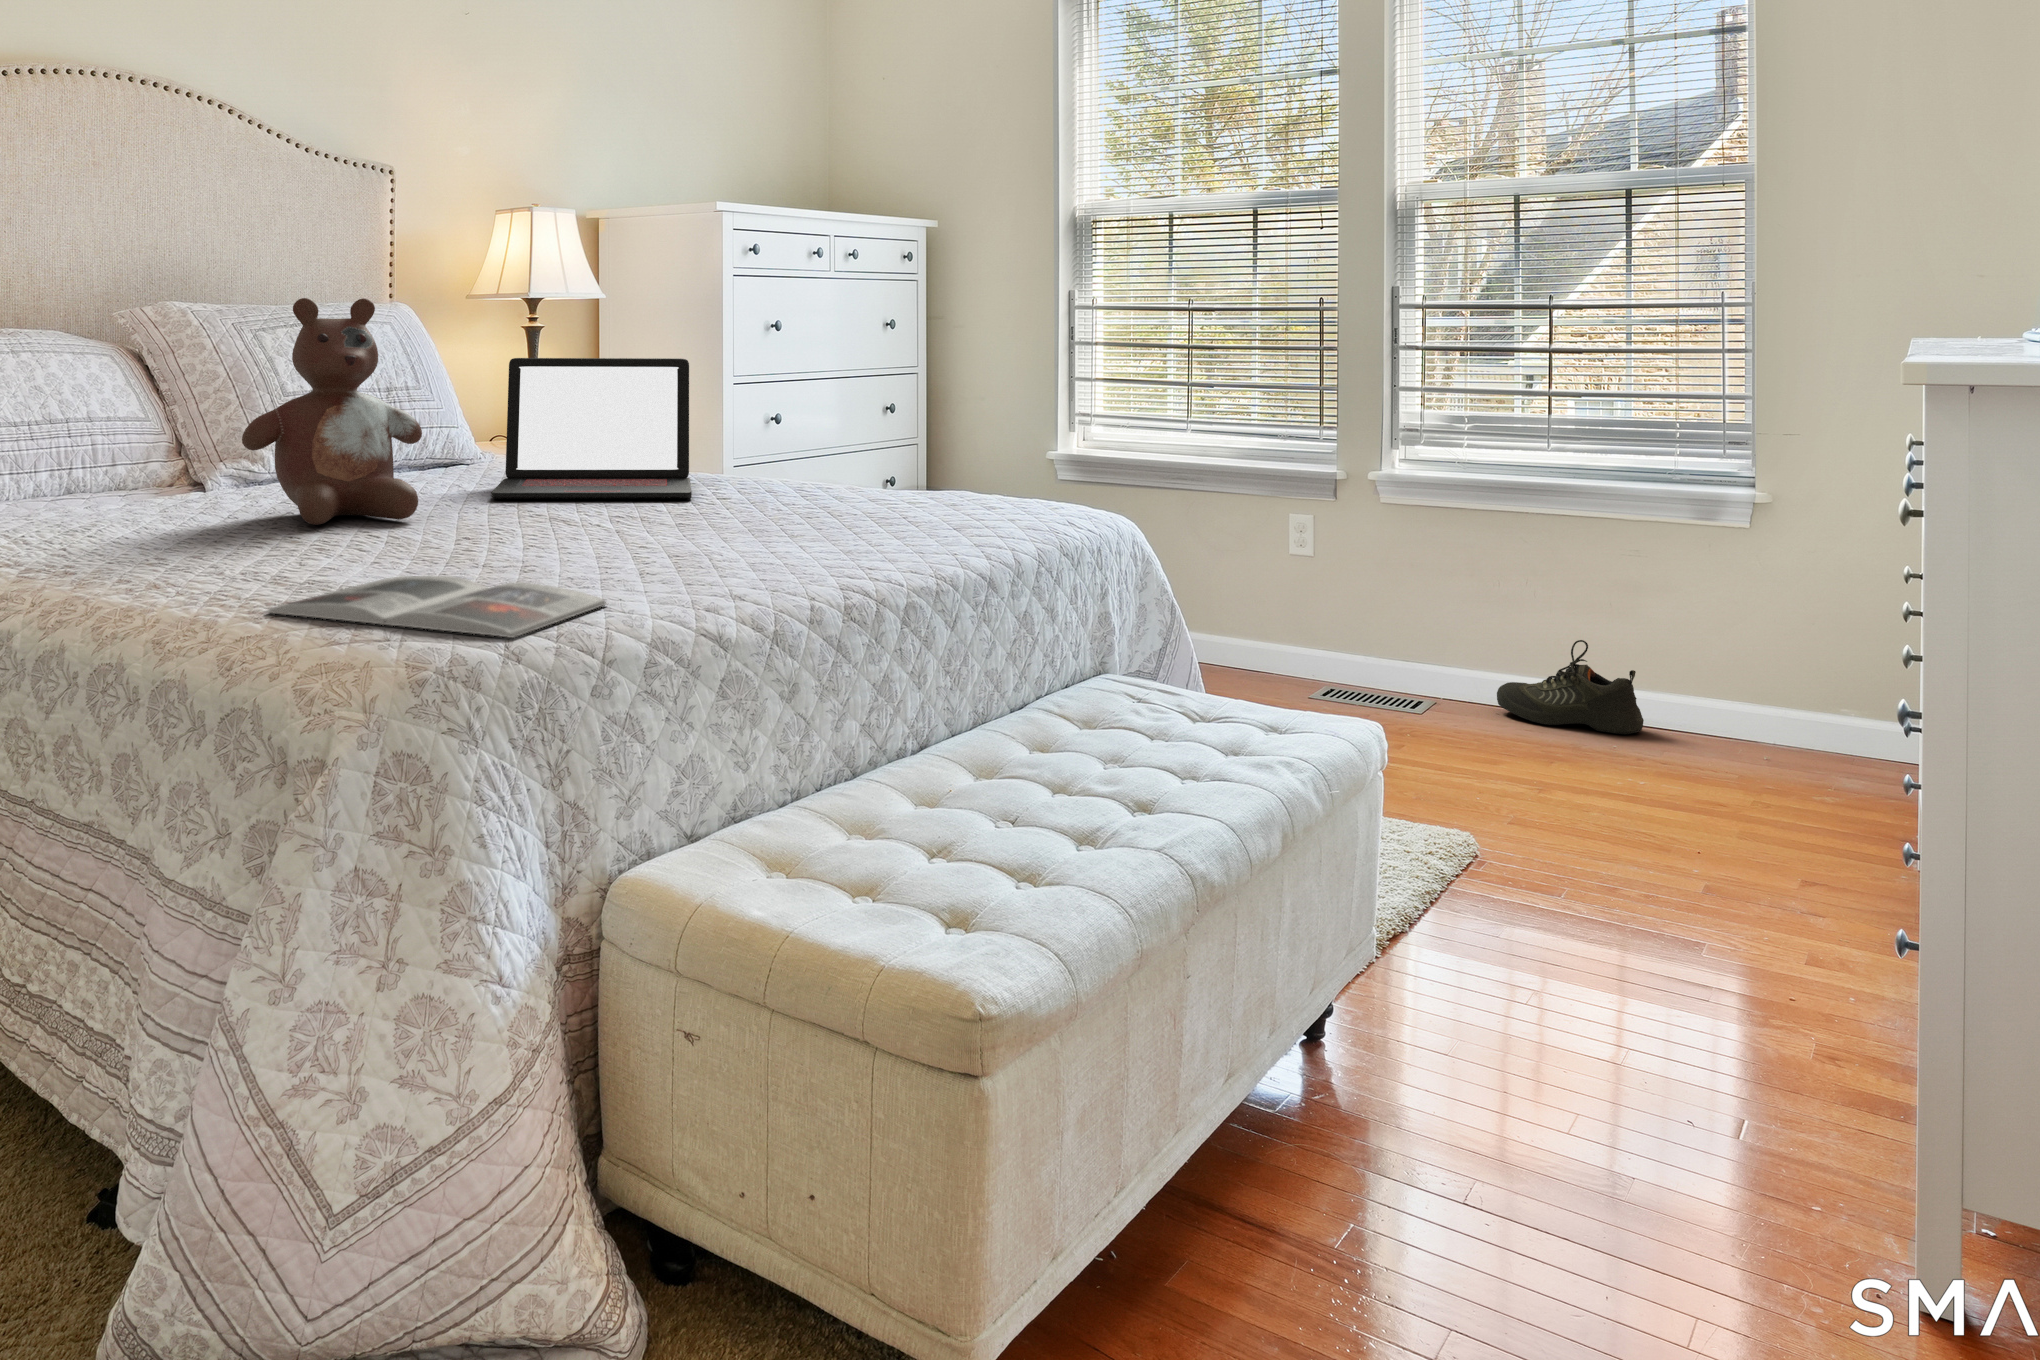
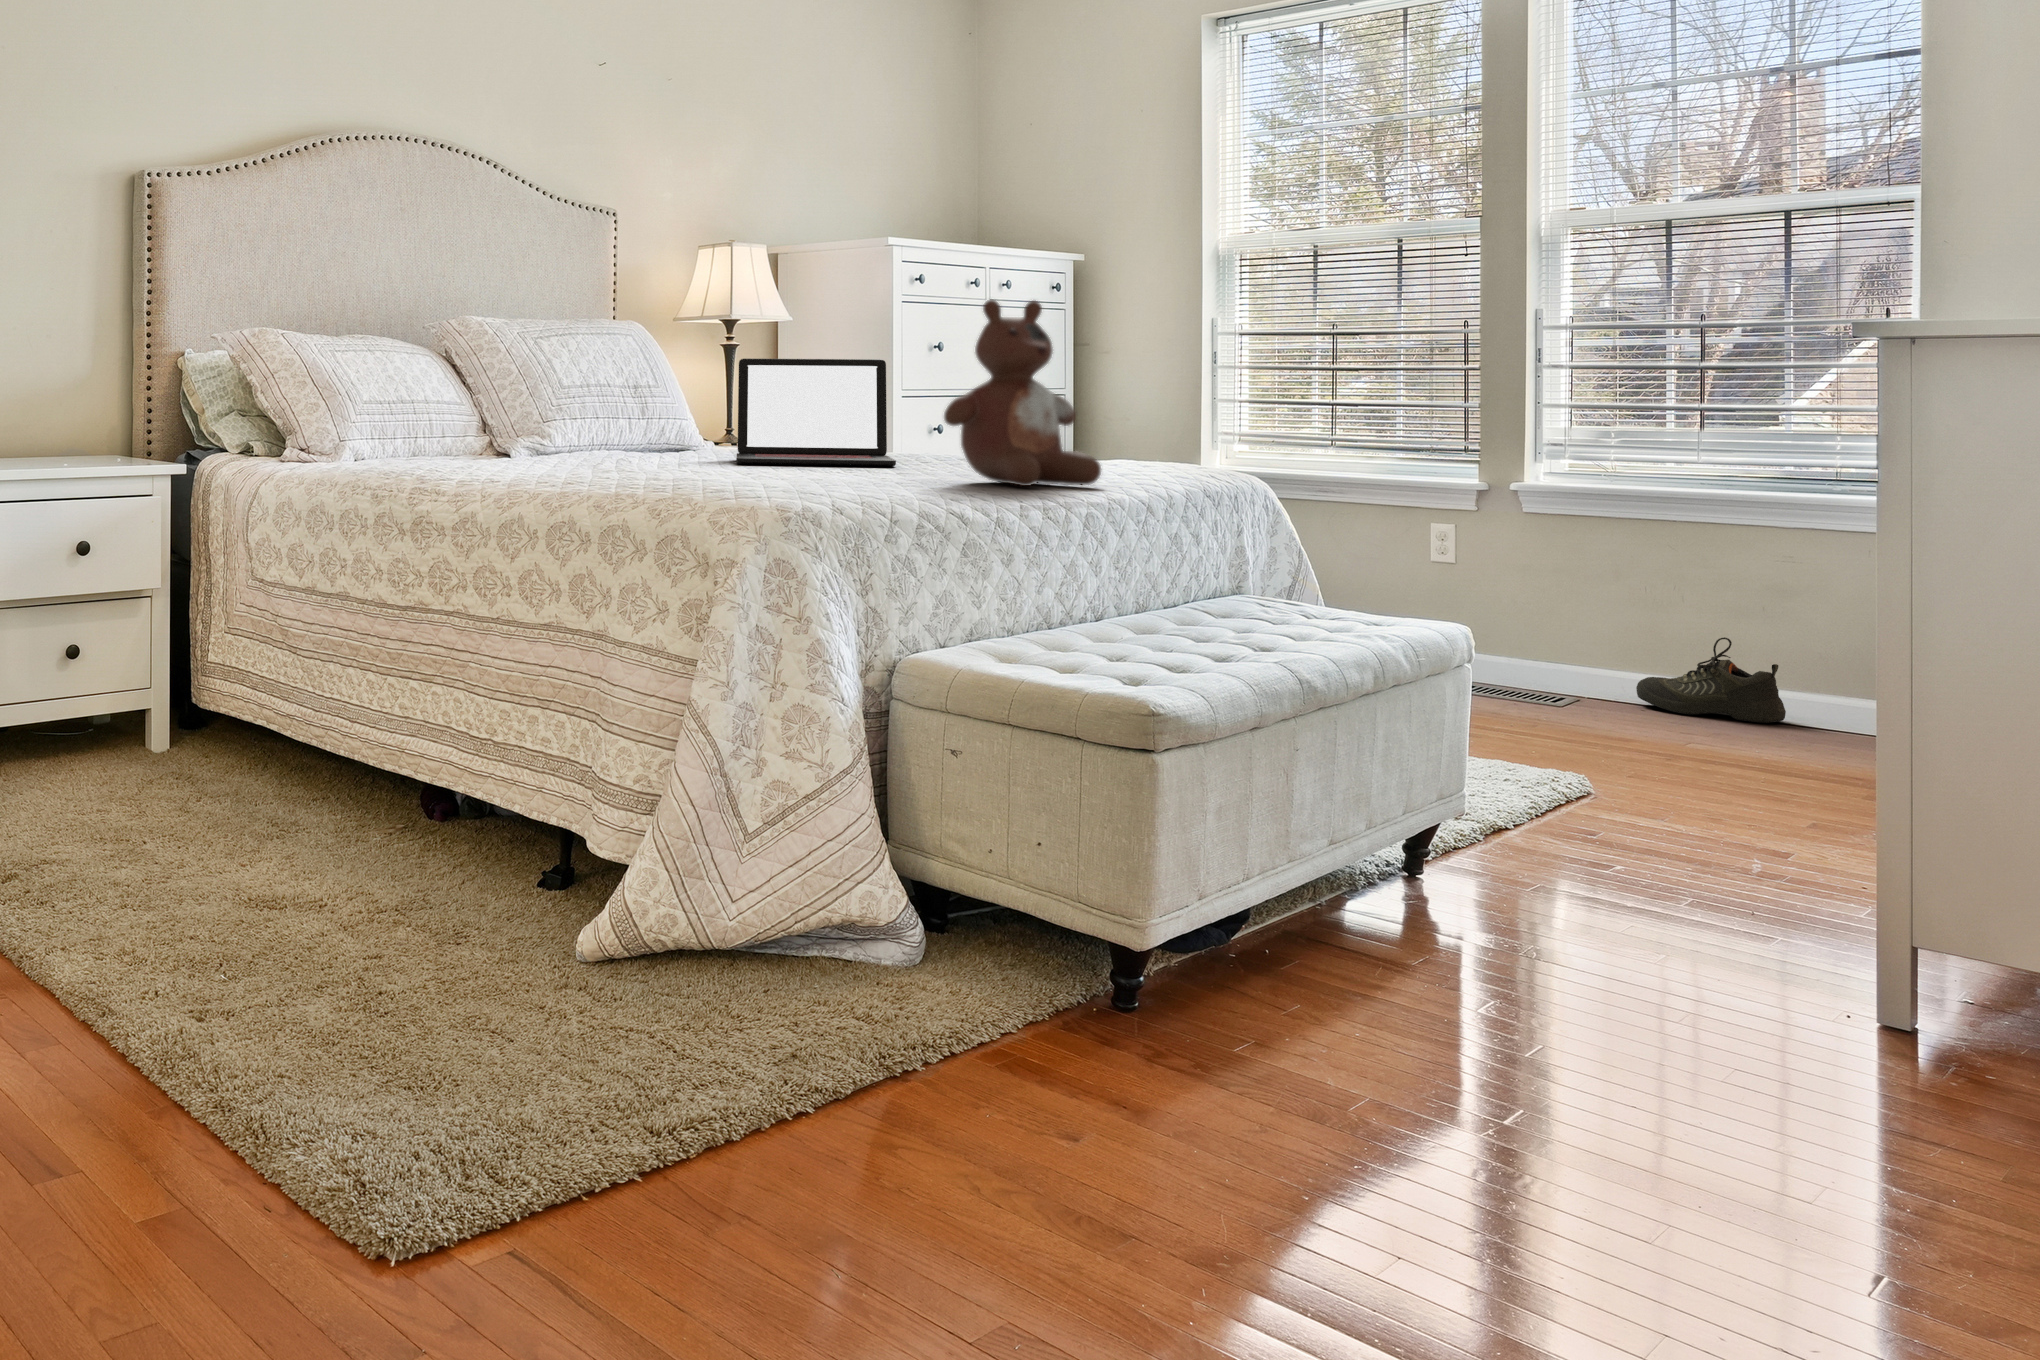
stuffed bear: present [242,298,422,525] -> present [944,299,1101,486]
magazine: present [266,575,606,638] -> none [653,482,882,506]

